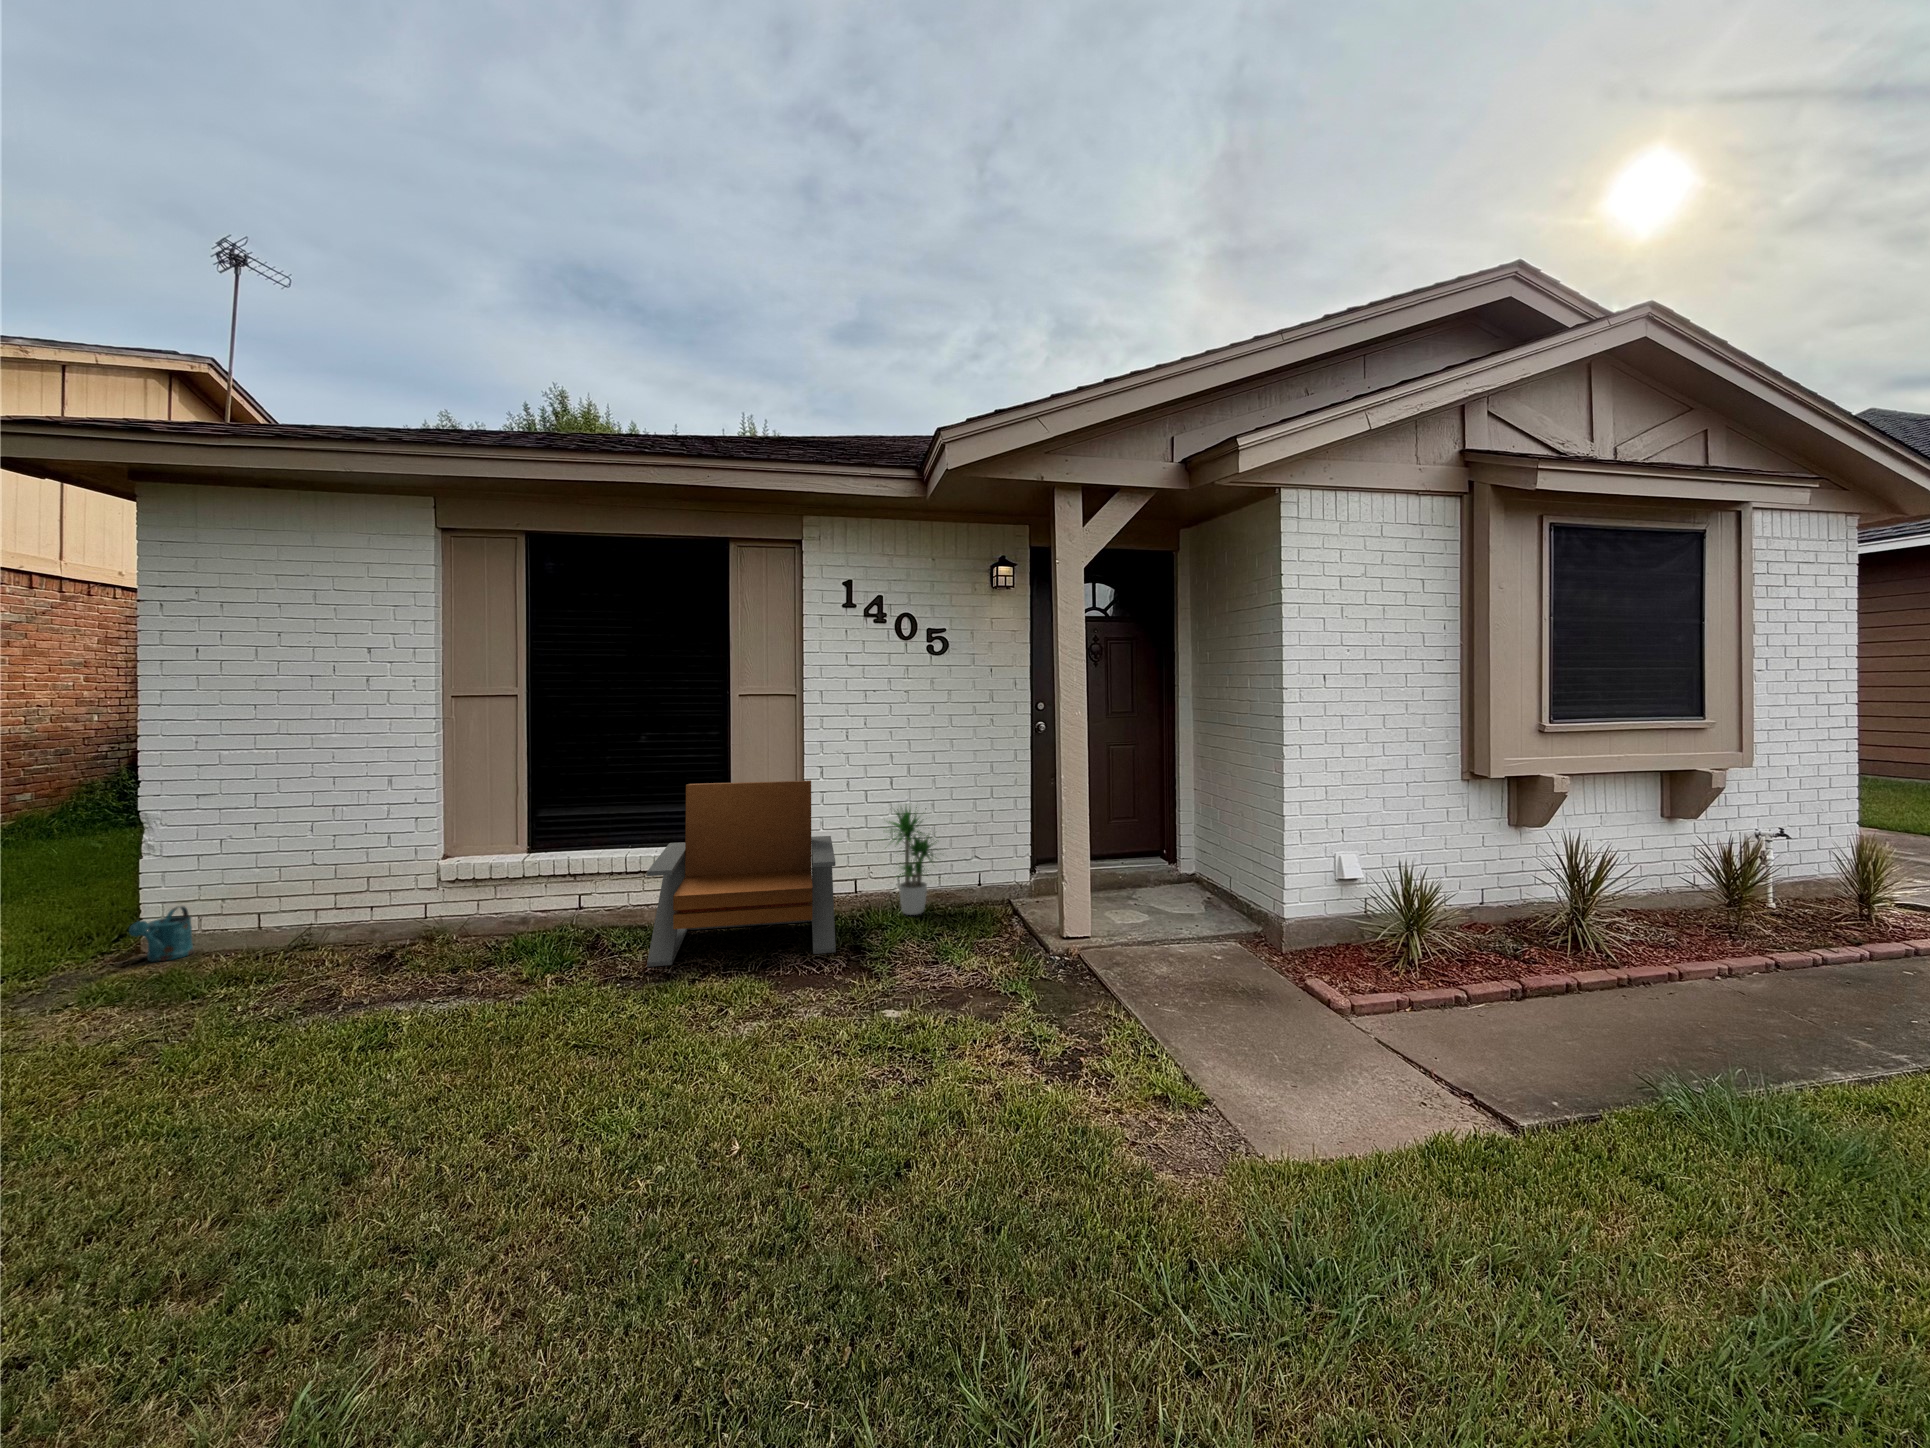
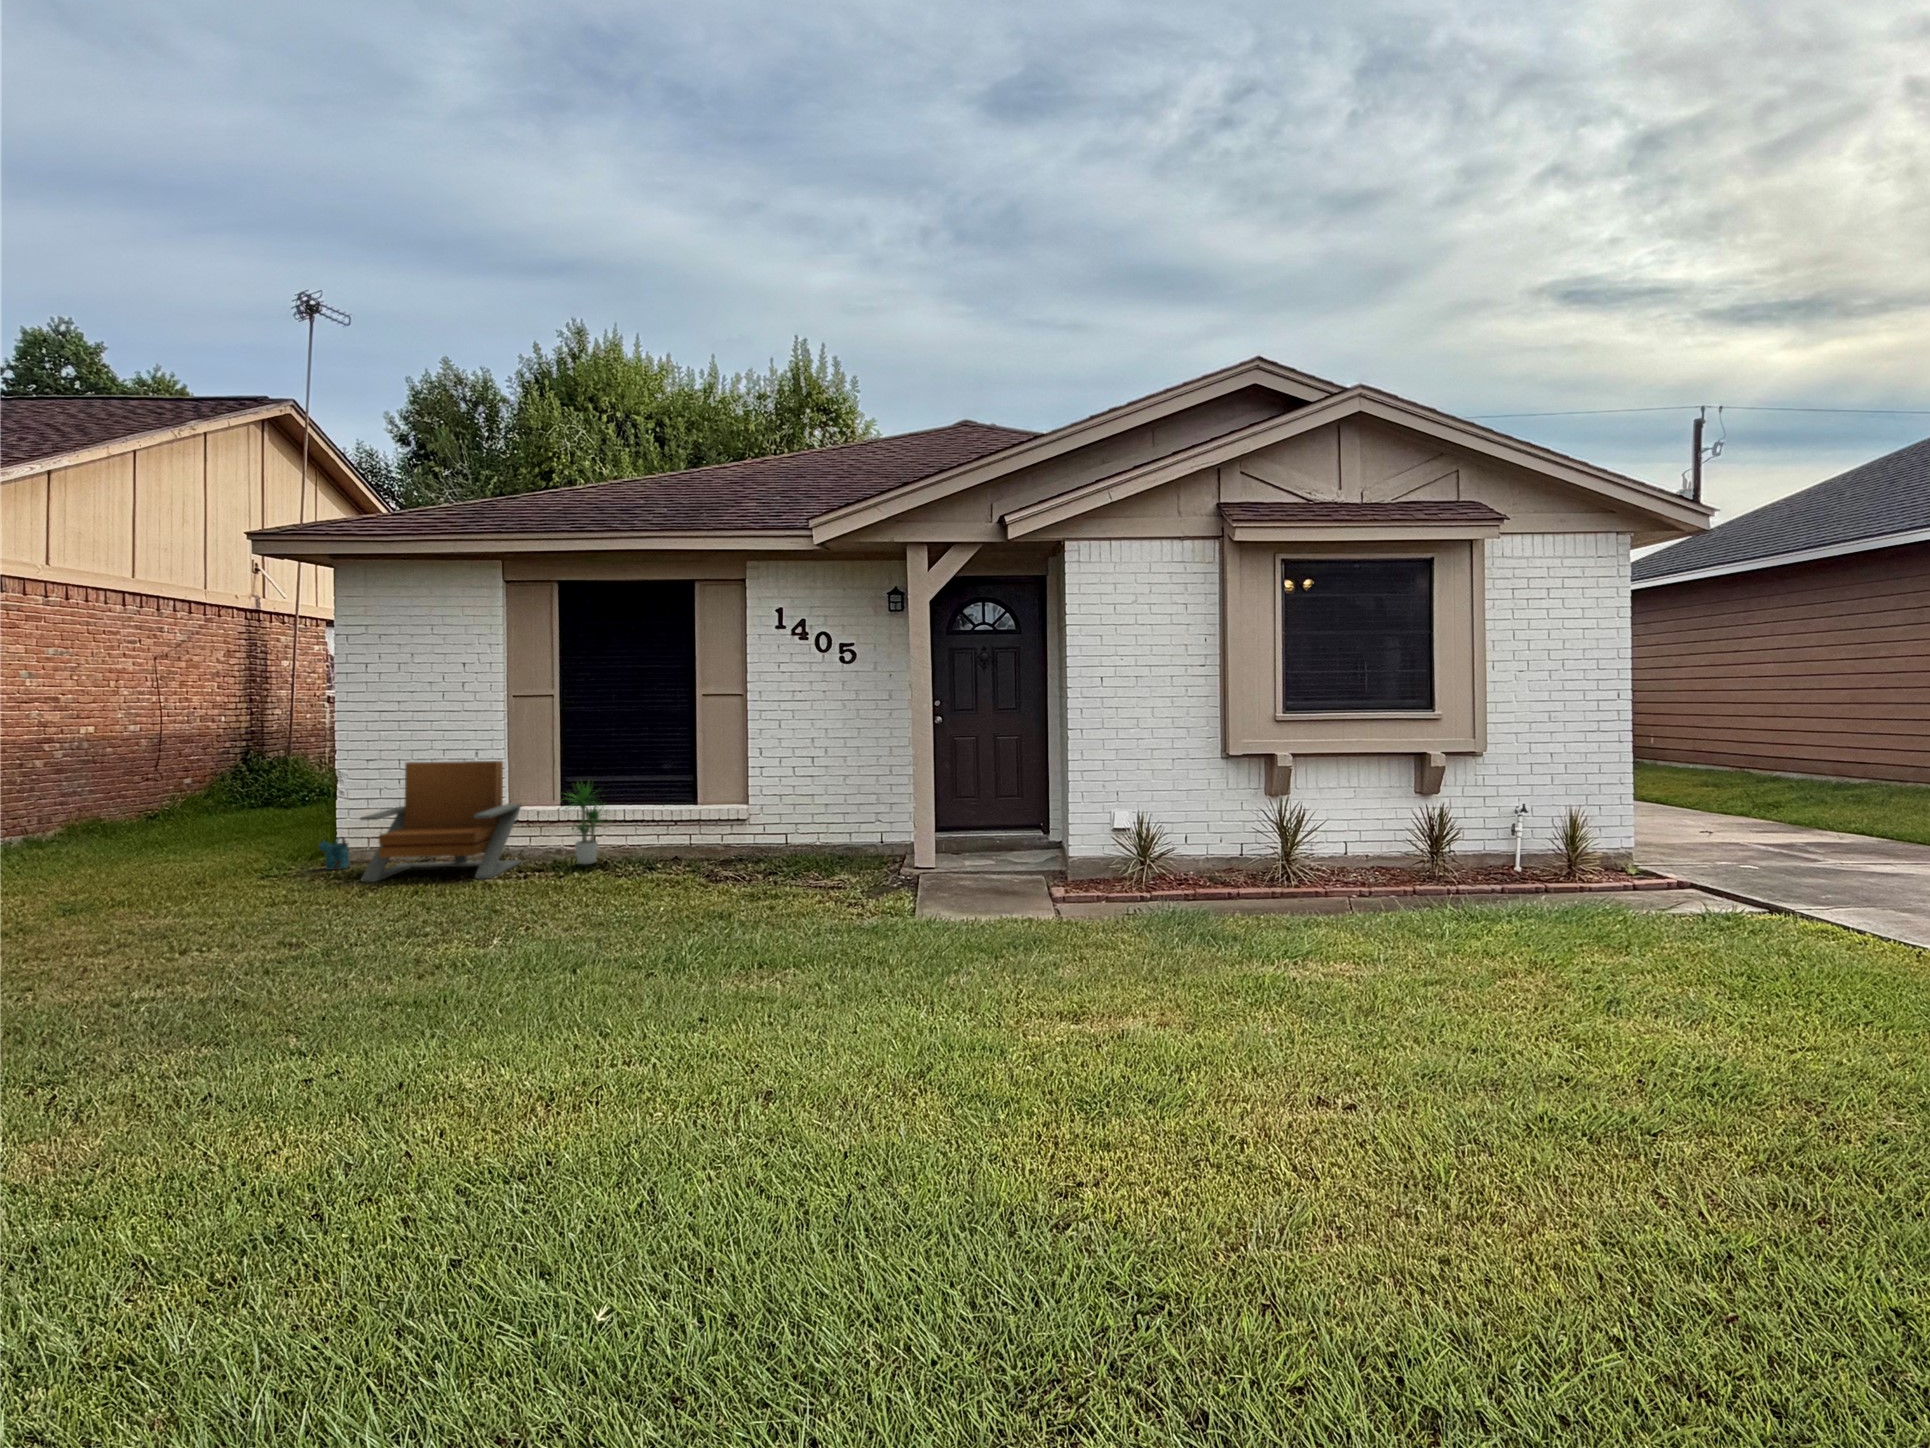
lounge chair: present [647,780,836,967] -> present [361,761,521,882]
potted plant: present [889,807,936,915] -> present [563,783,604,864]

